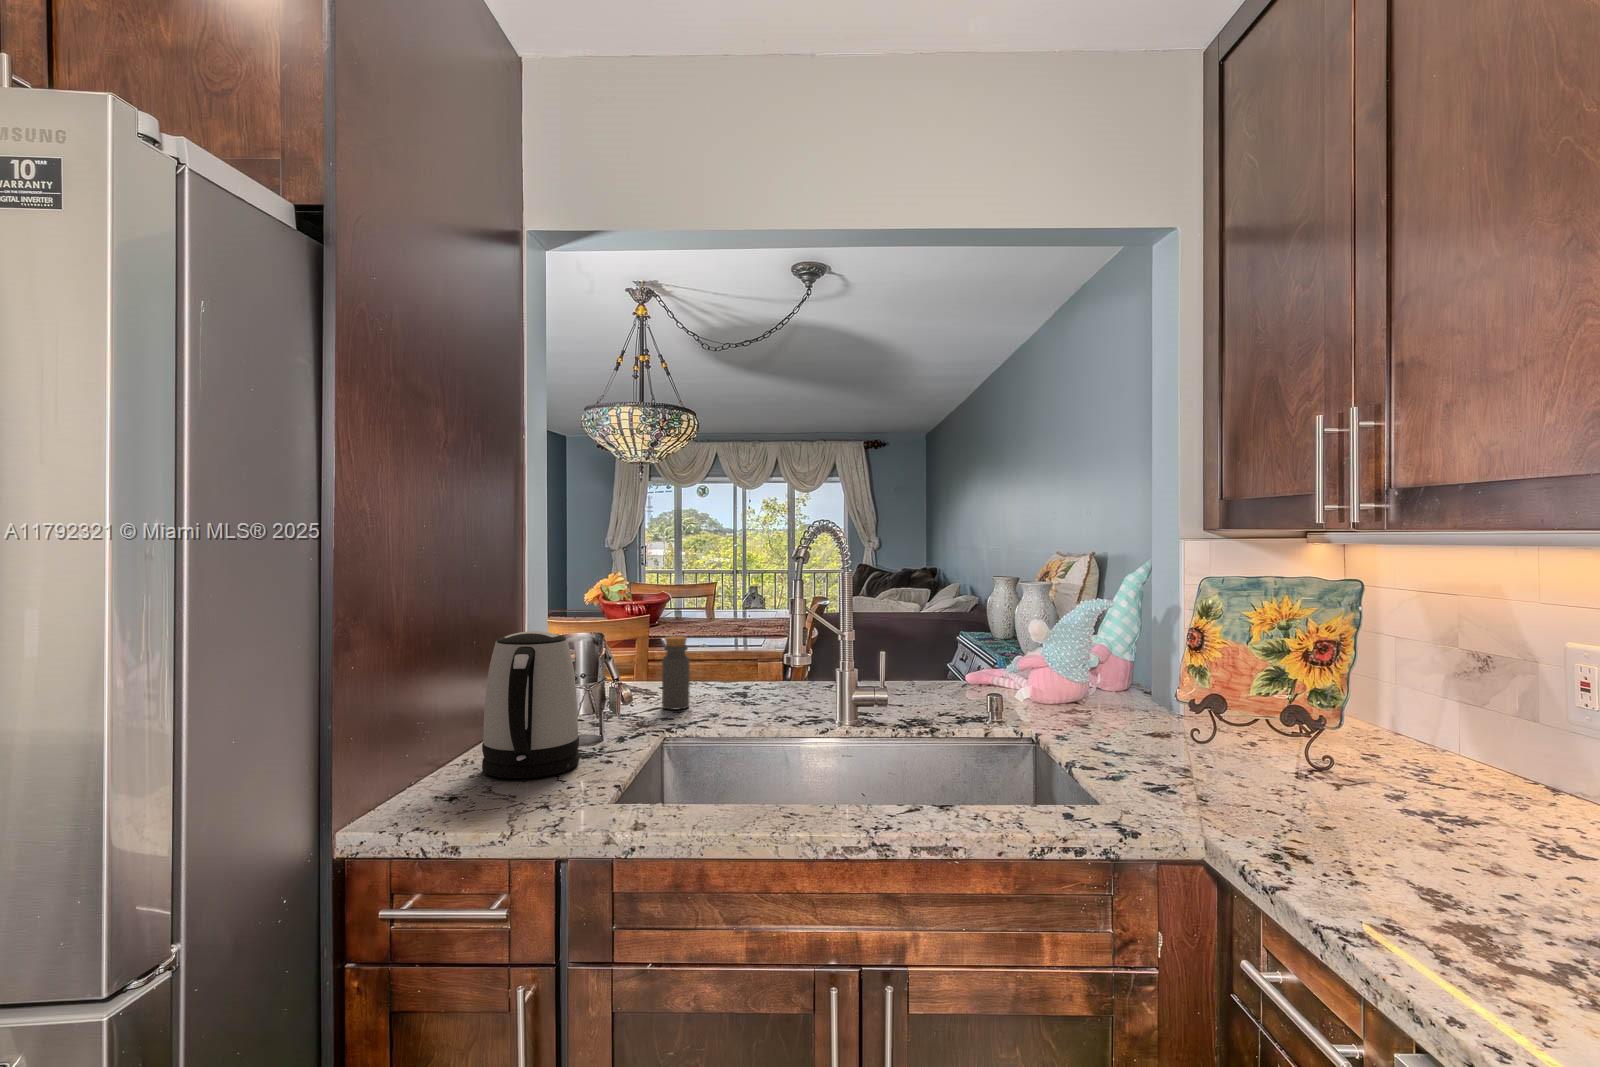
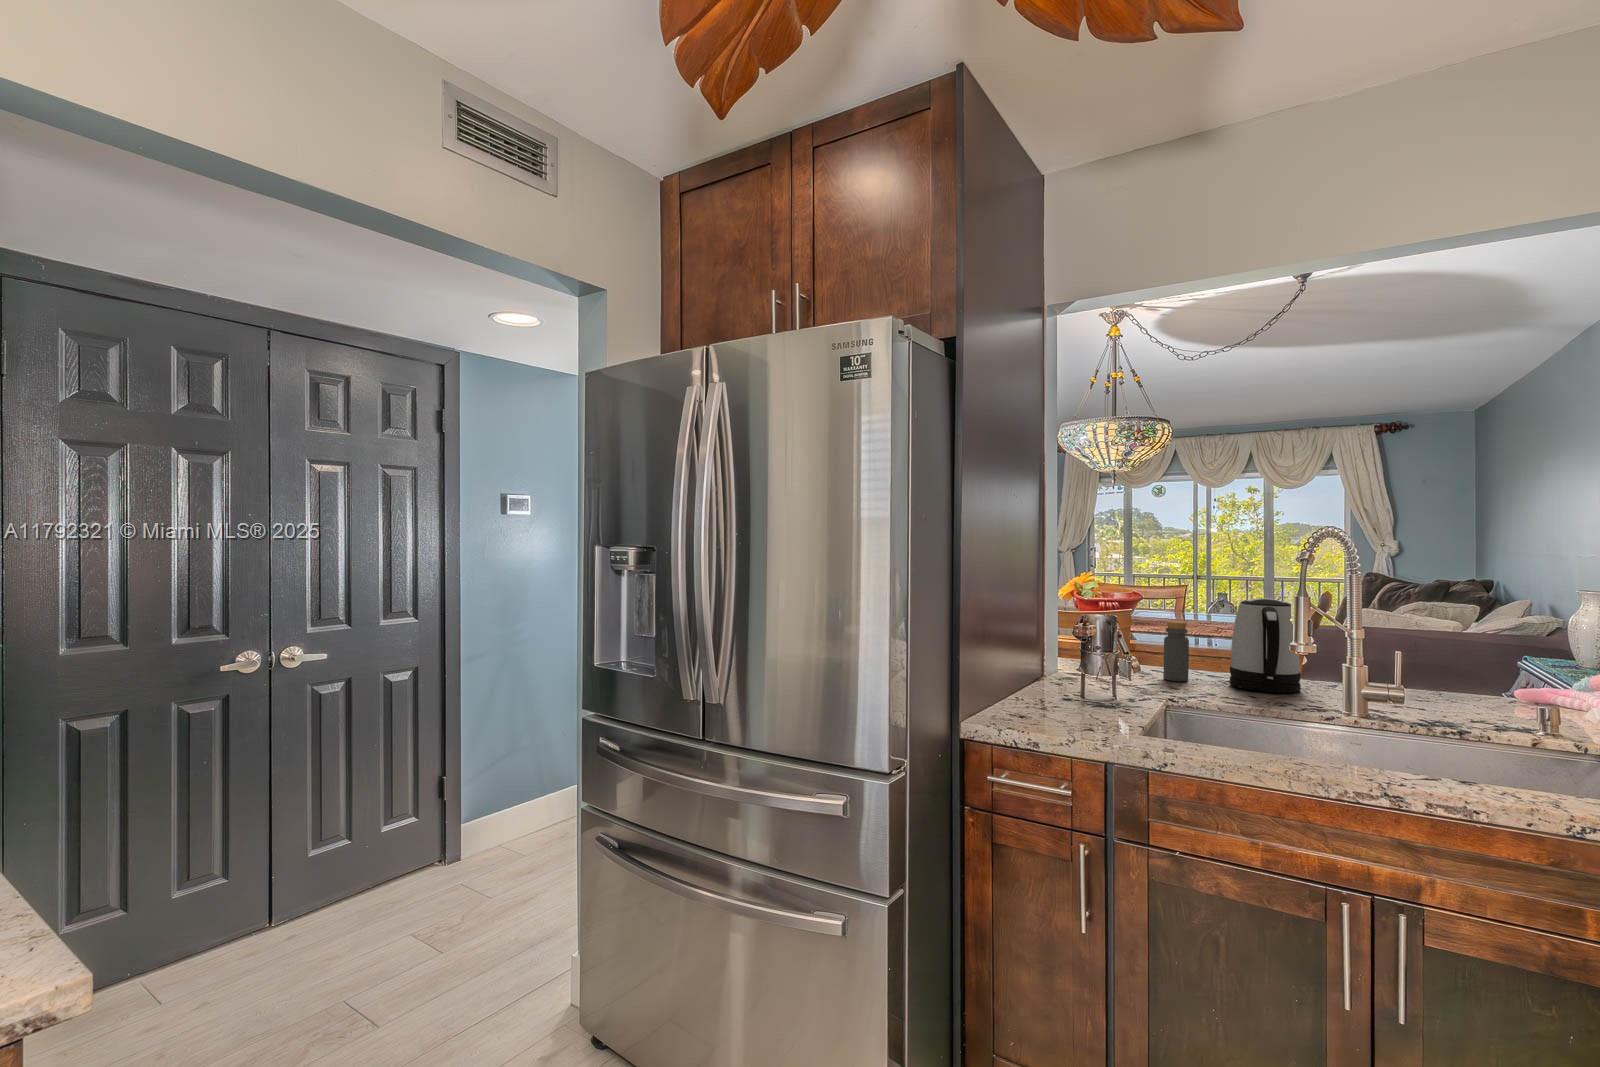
kettle: present [482,631,579,778] -> present [1230,598,1301,693]

